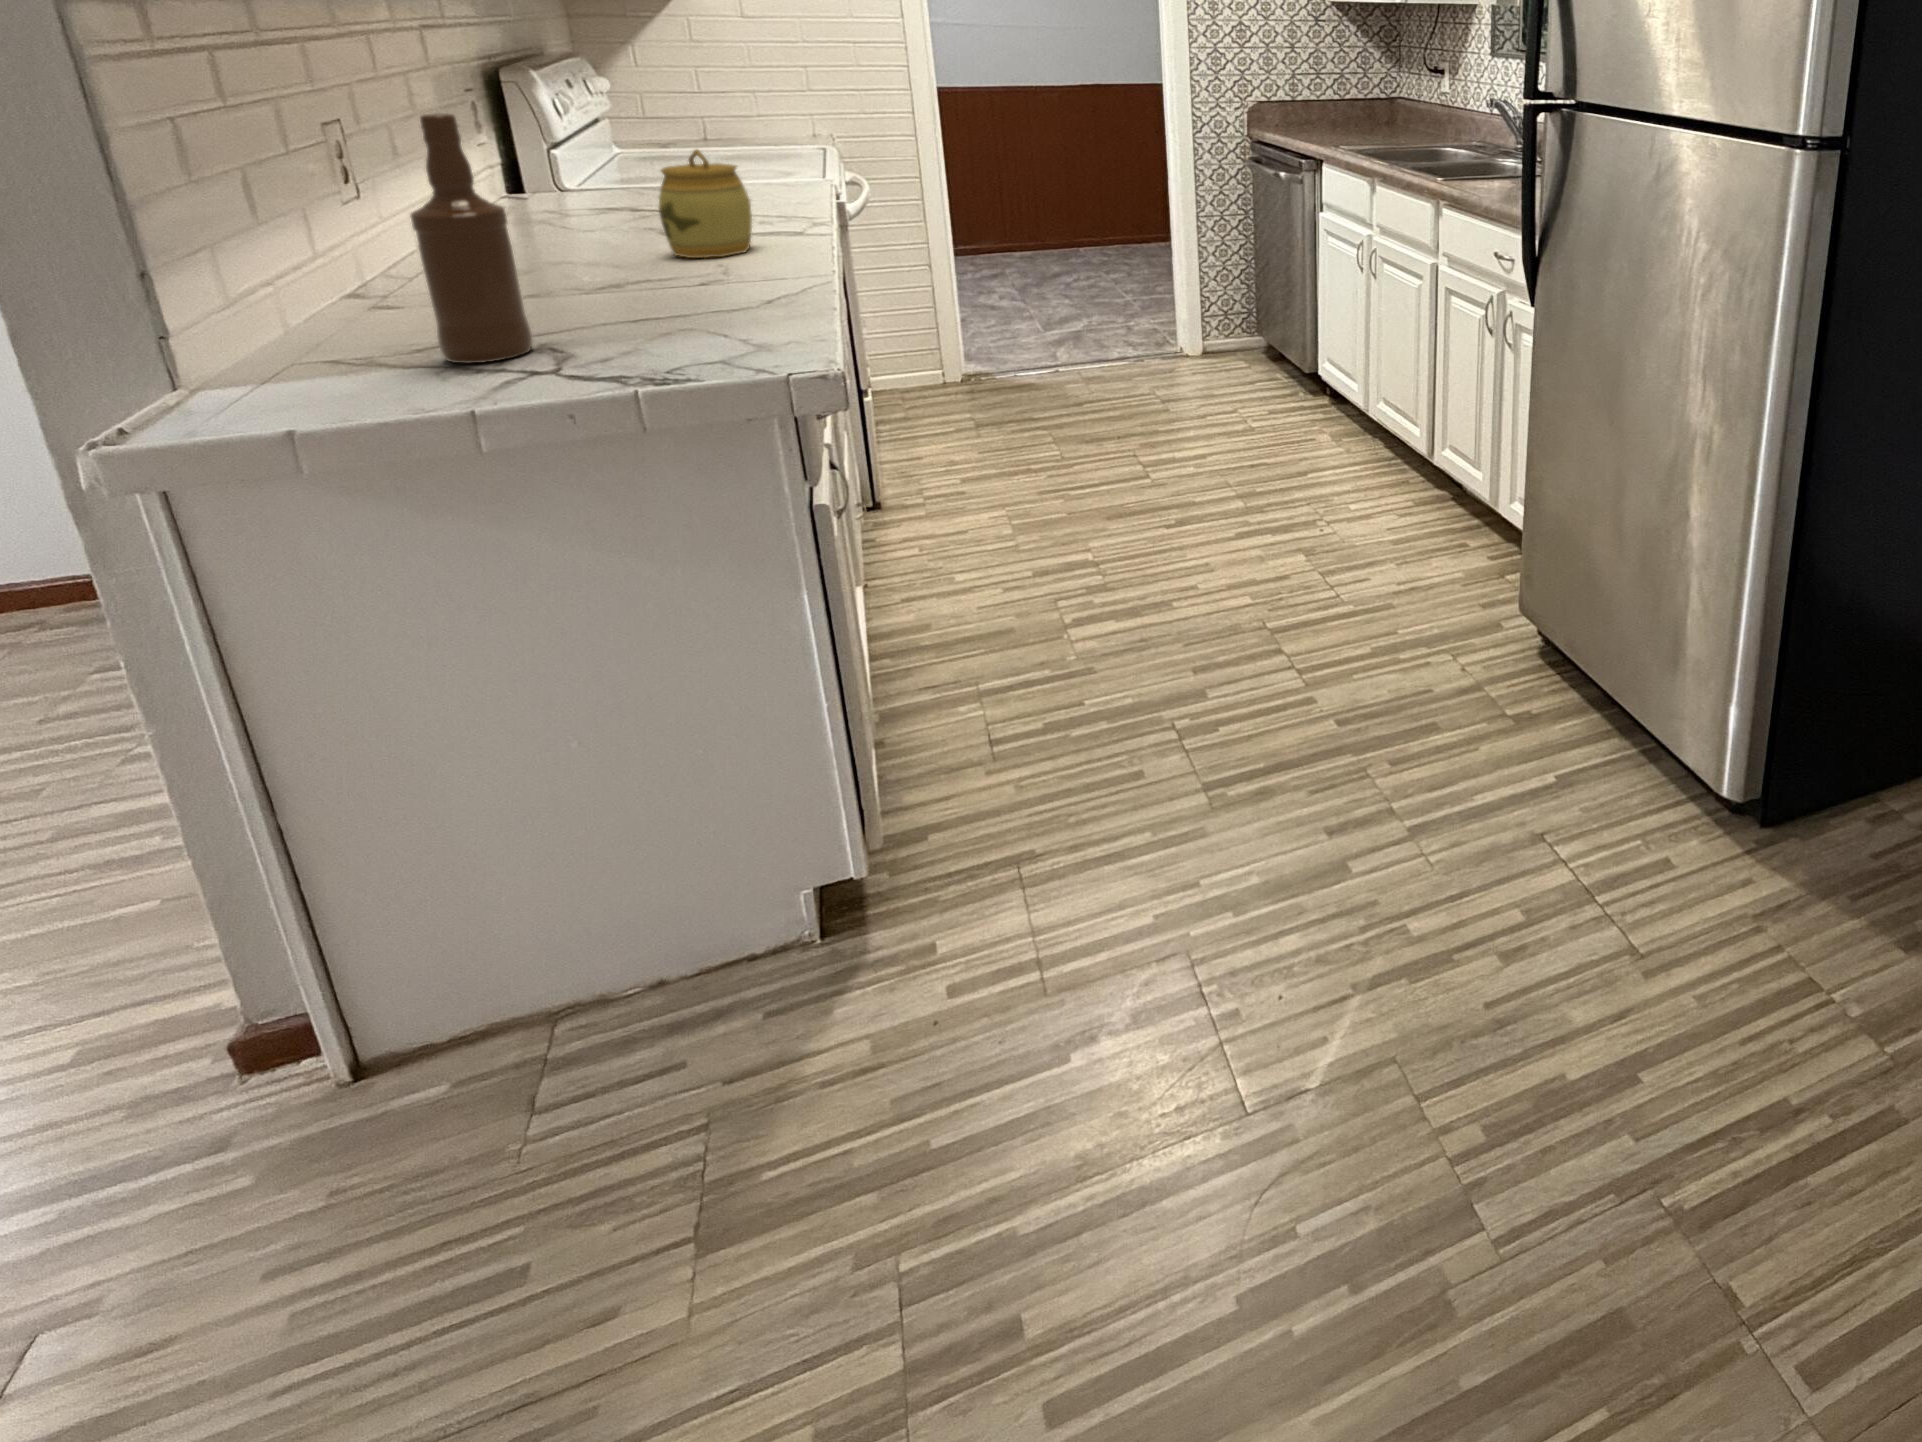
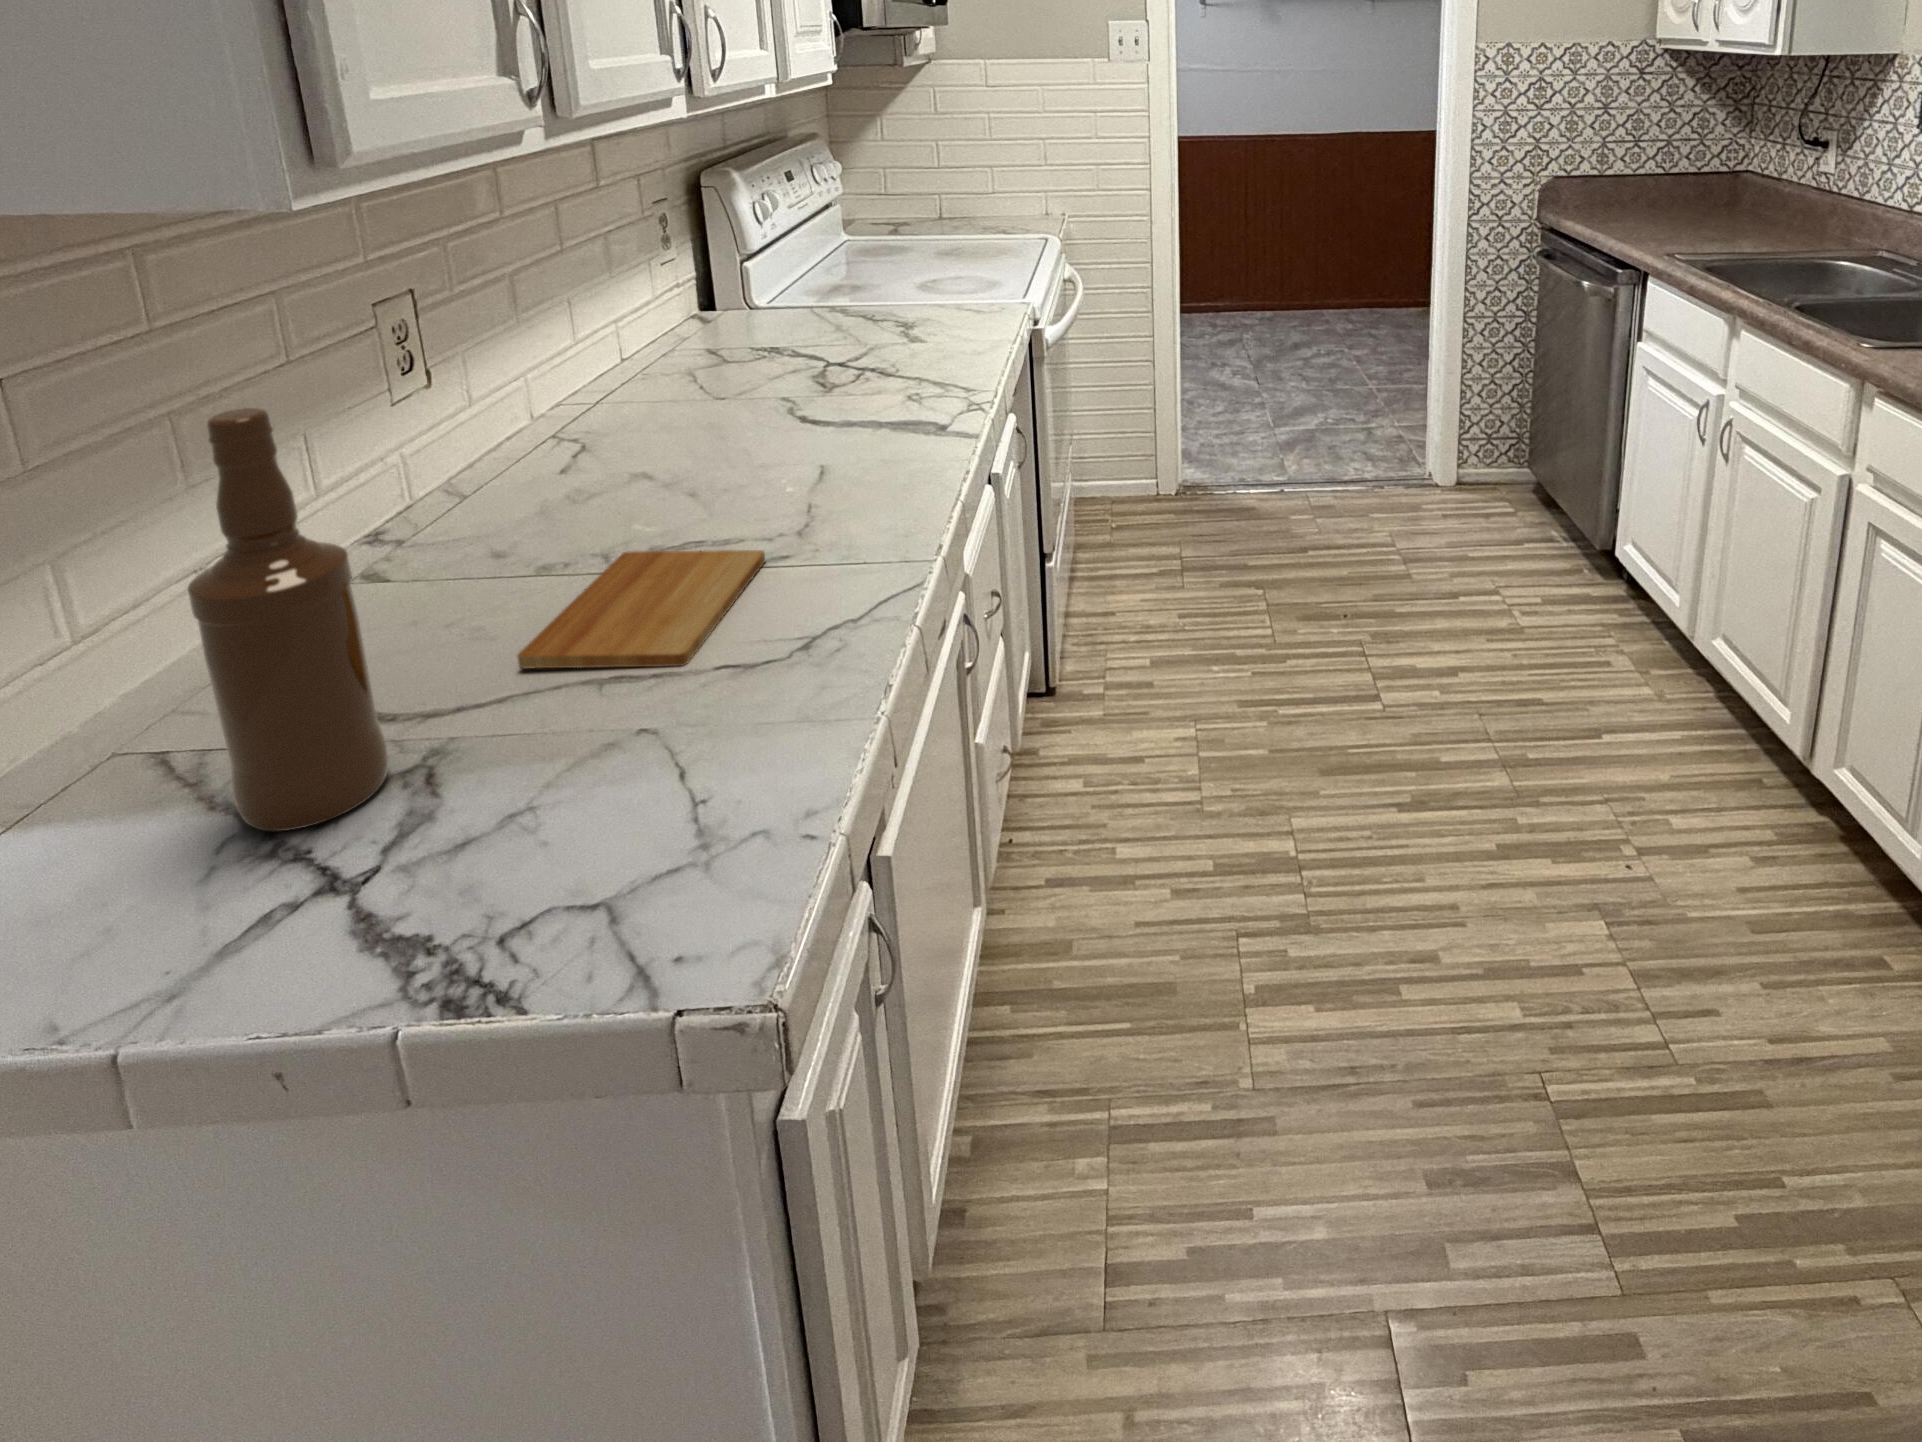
jar: present [658,149,752,258] -> none [740,338,862,496]
cutting board: none [573,270,714,316] -> present [518,550,765,669]

